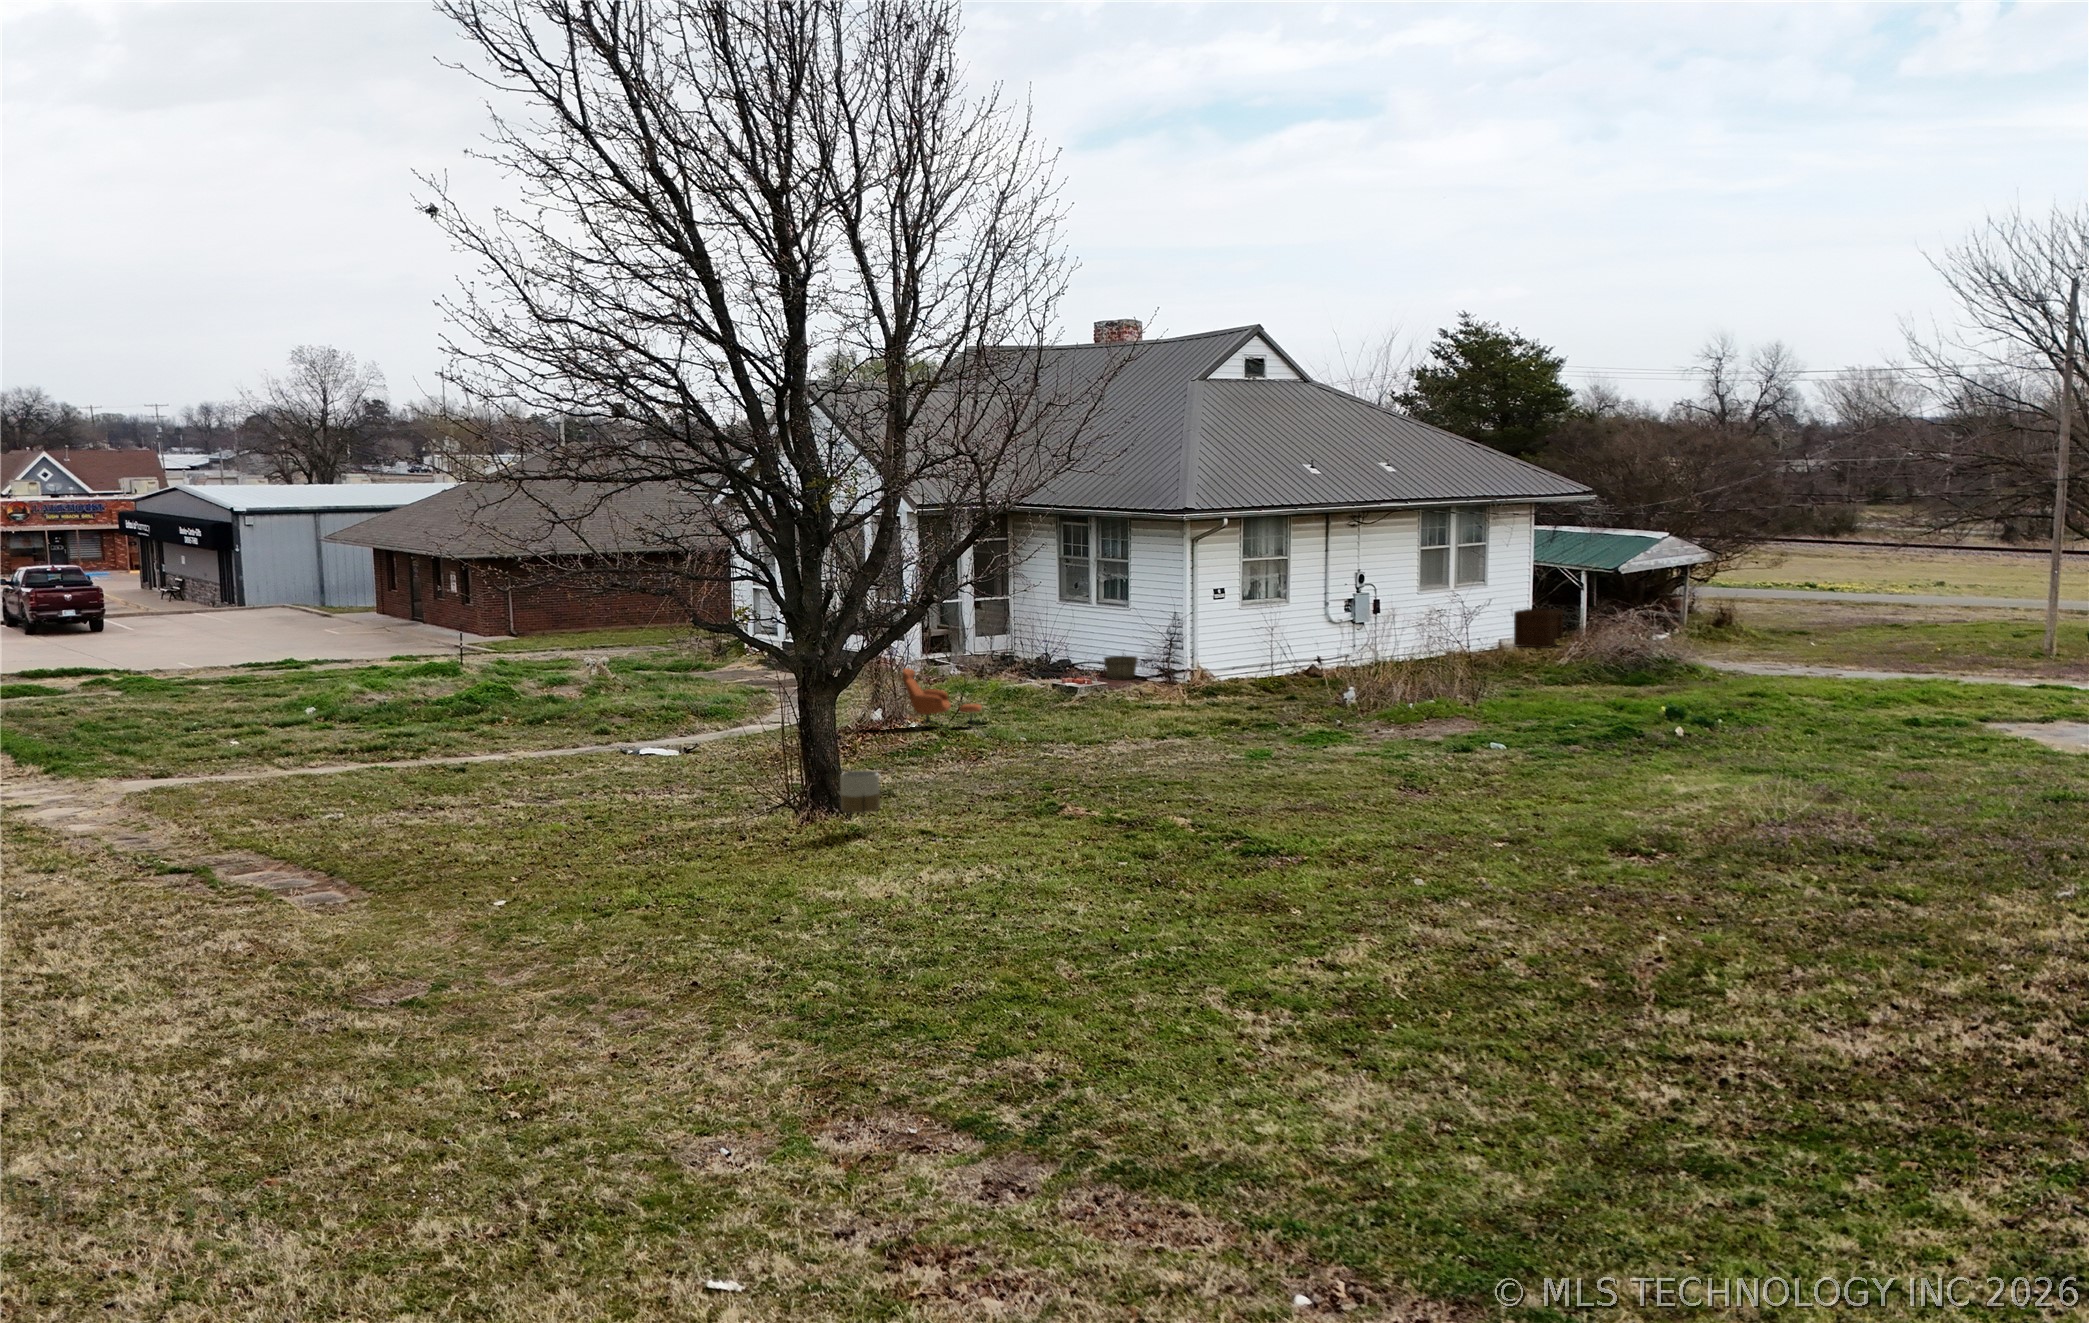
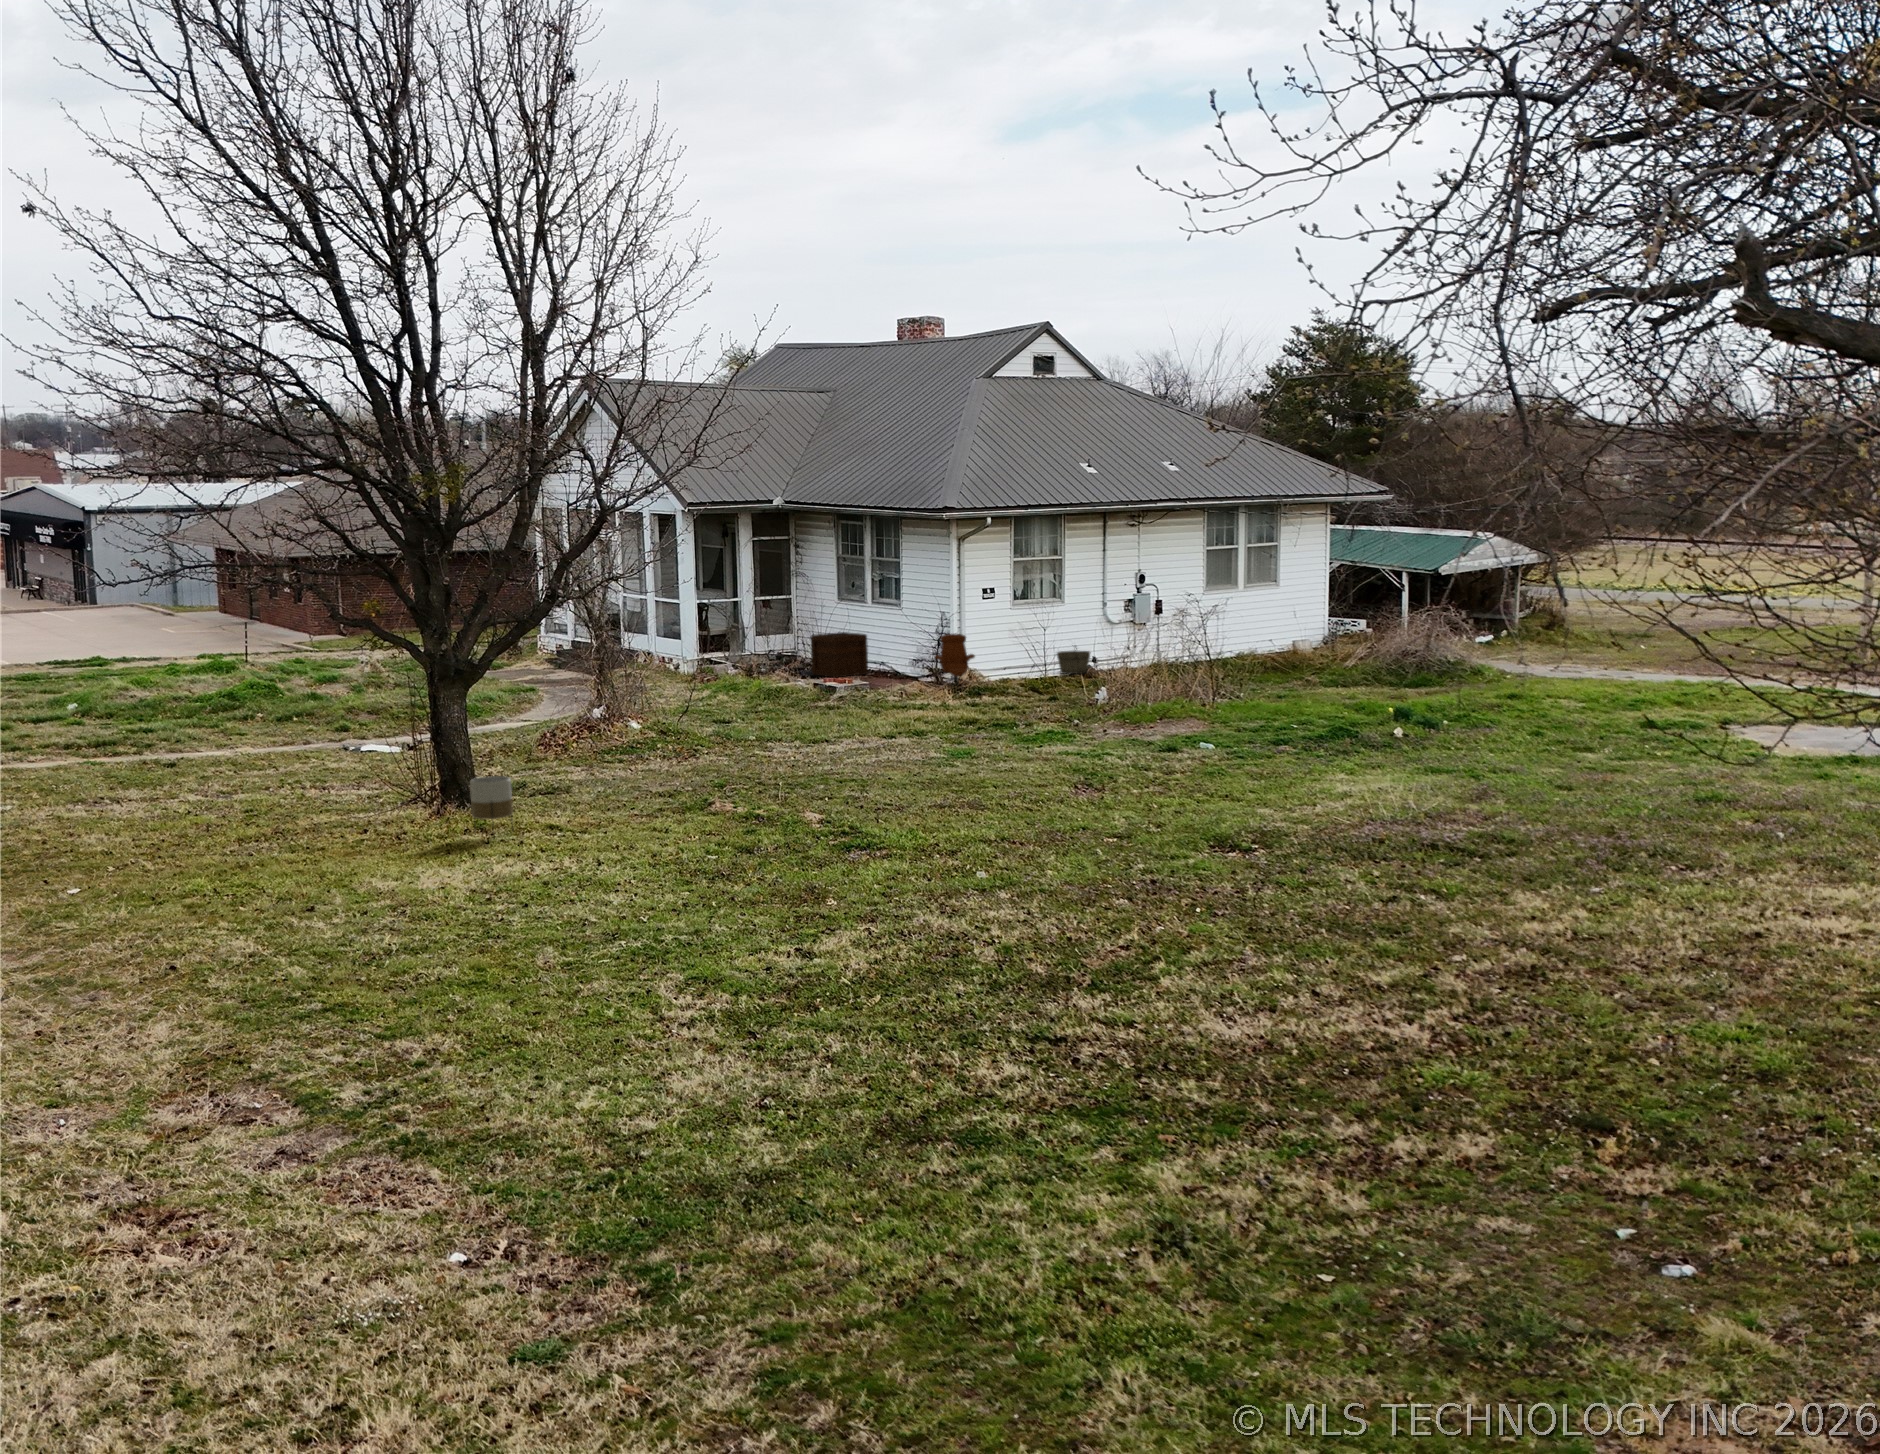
wooden crate: present [1514,609,1563,648] -> present [811,632,868,677]
wooden bucket: present [1104,653,1137,680] -> present [1057,650,1090,674]
lounge chair: present [902,668,982,727] -> present [935,634,975,687]

